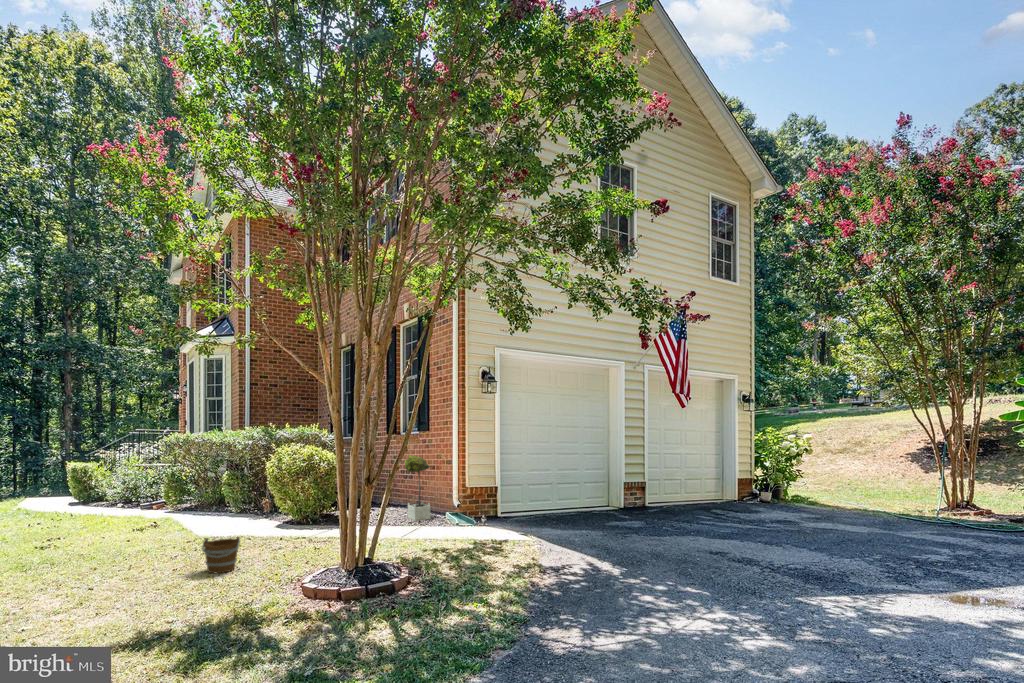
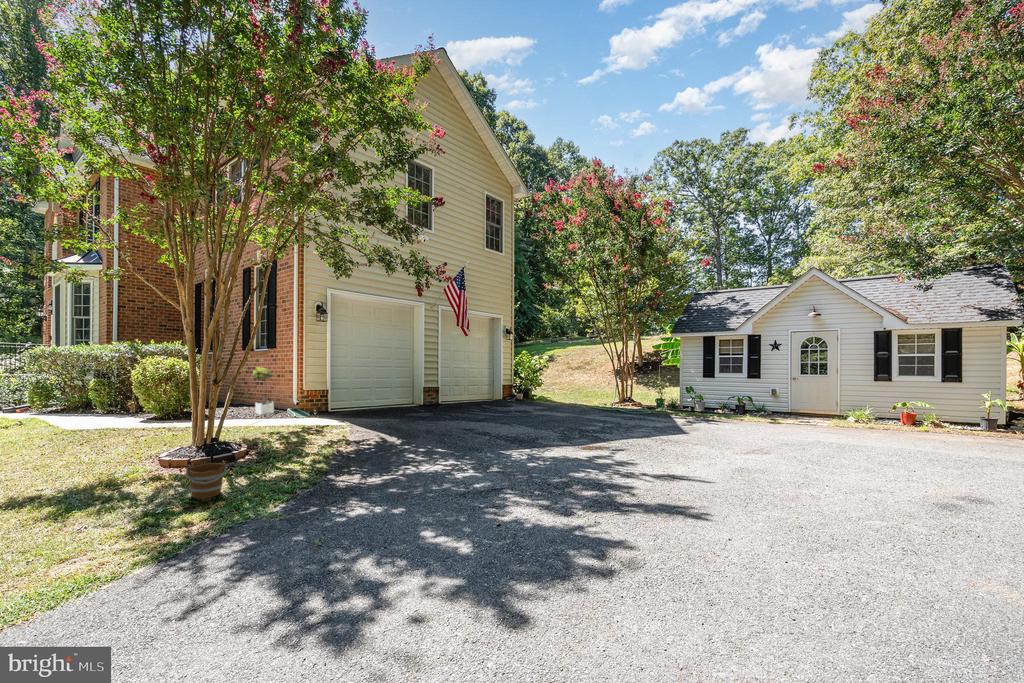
bucket: present [202,537,240,573] -> present [186,461,227,499]

